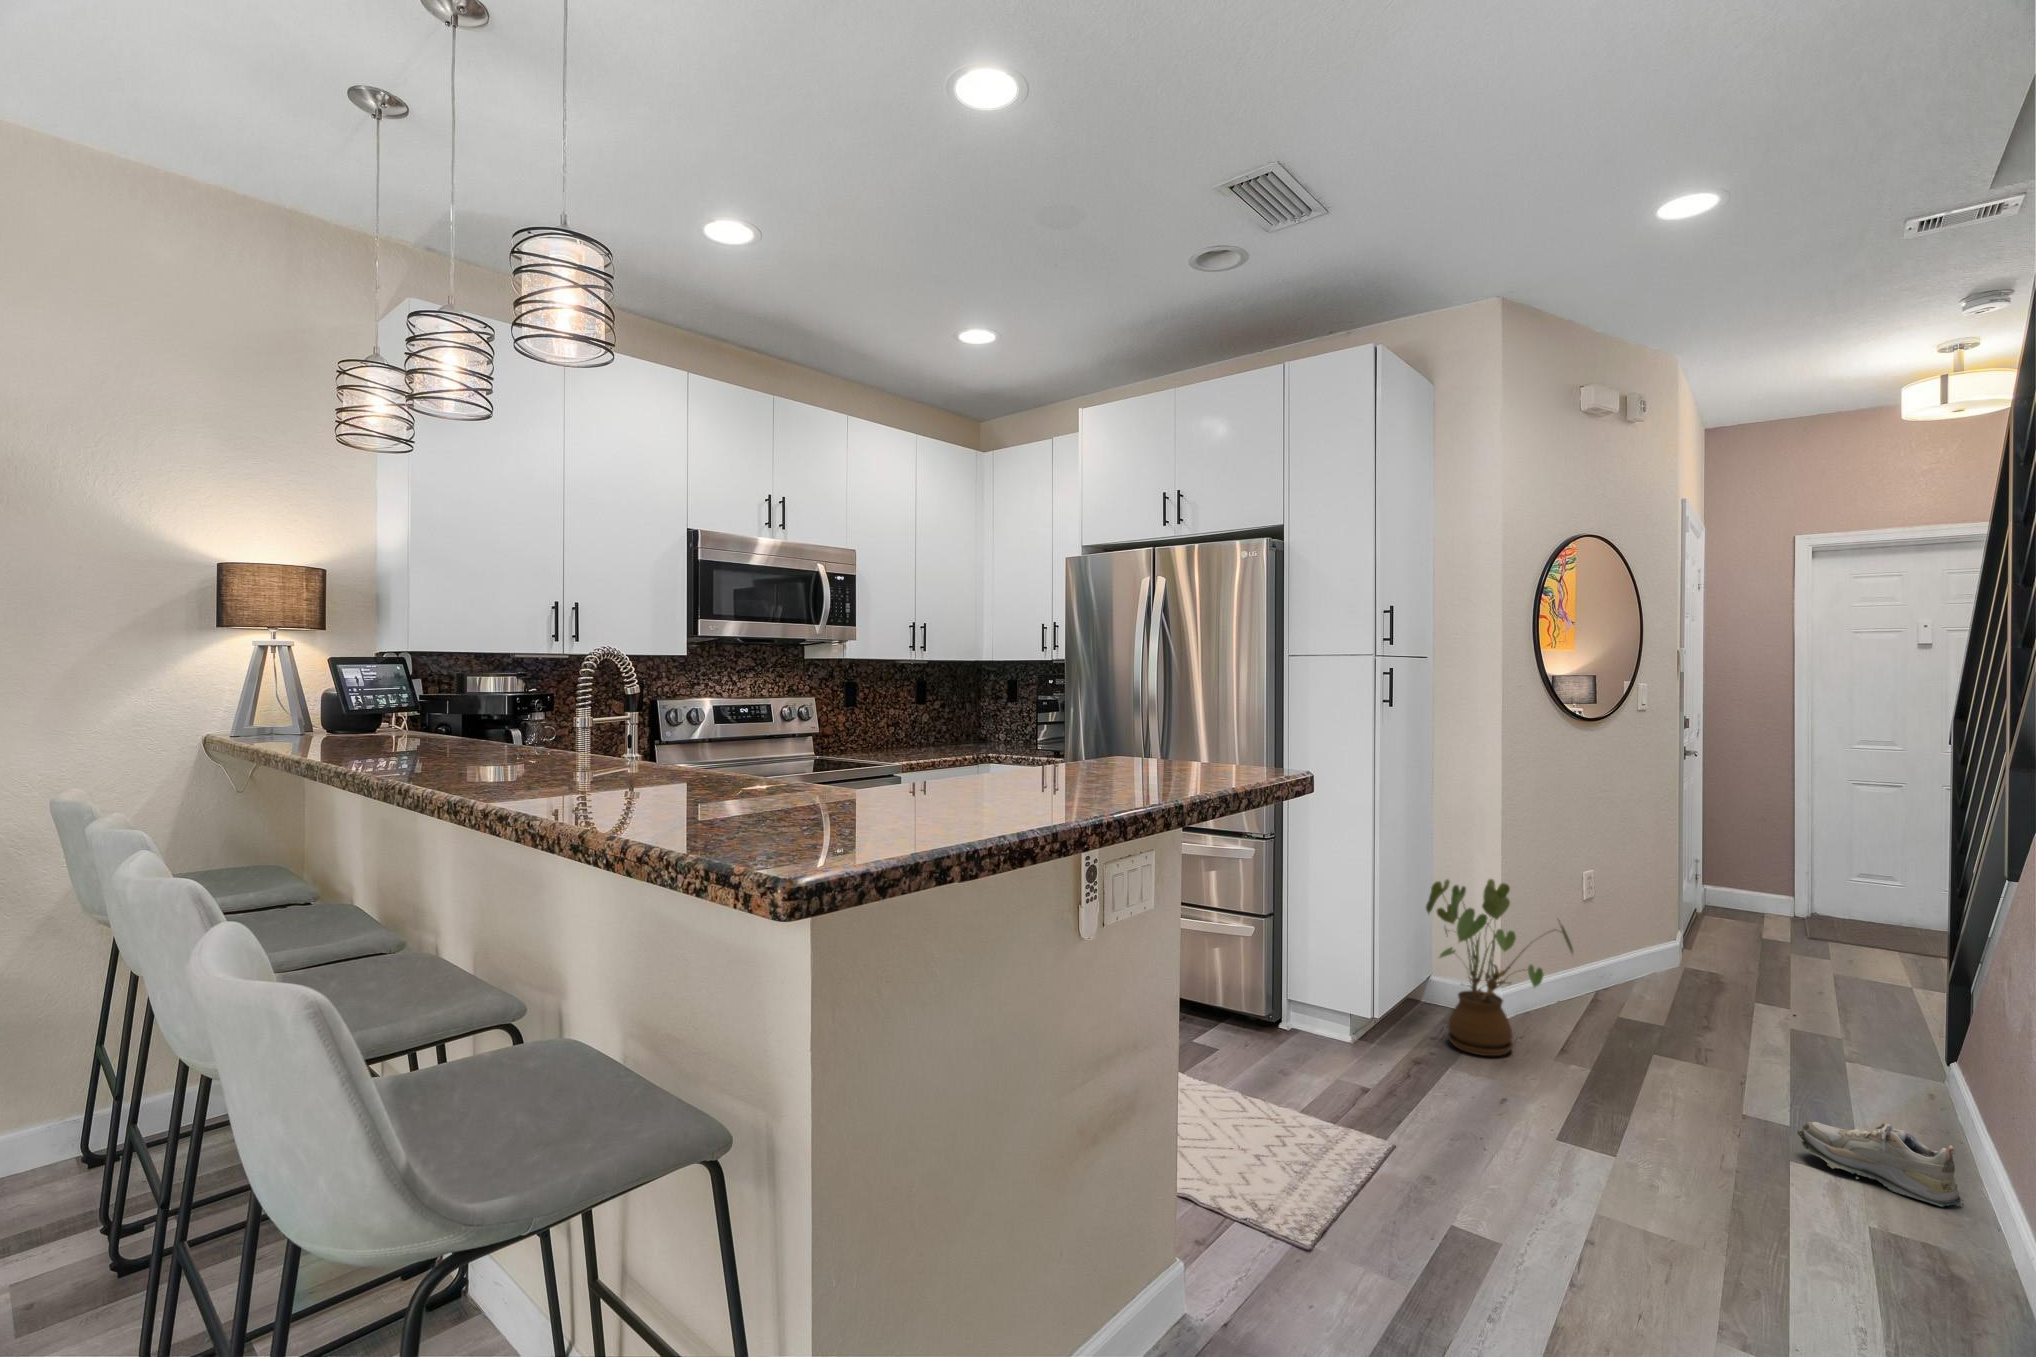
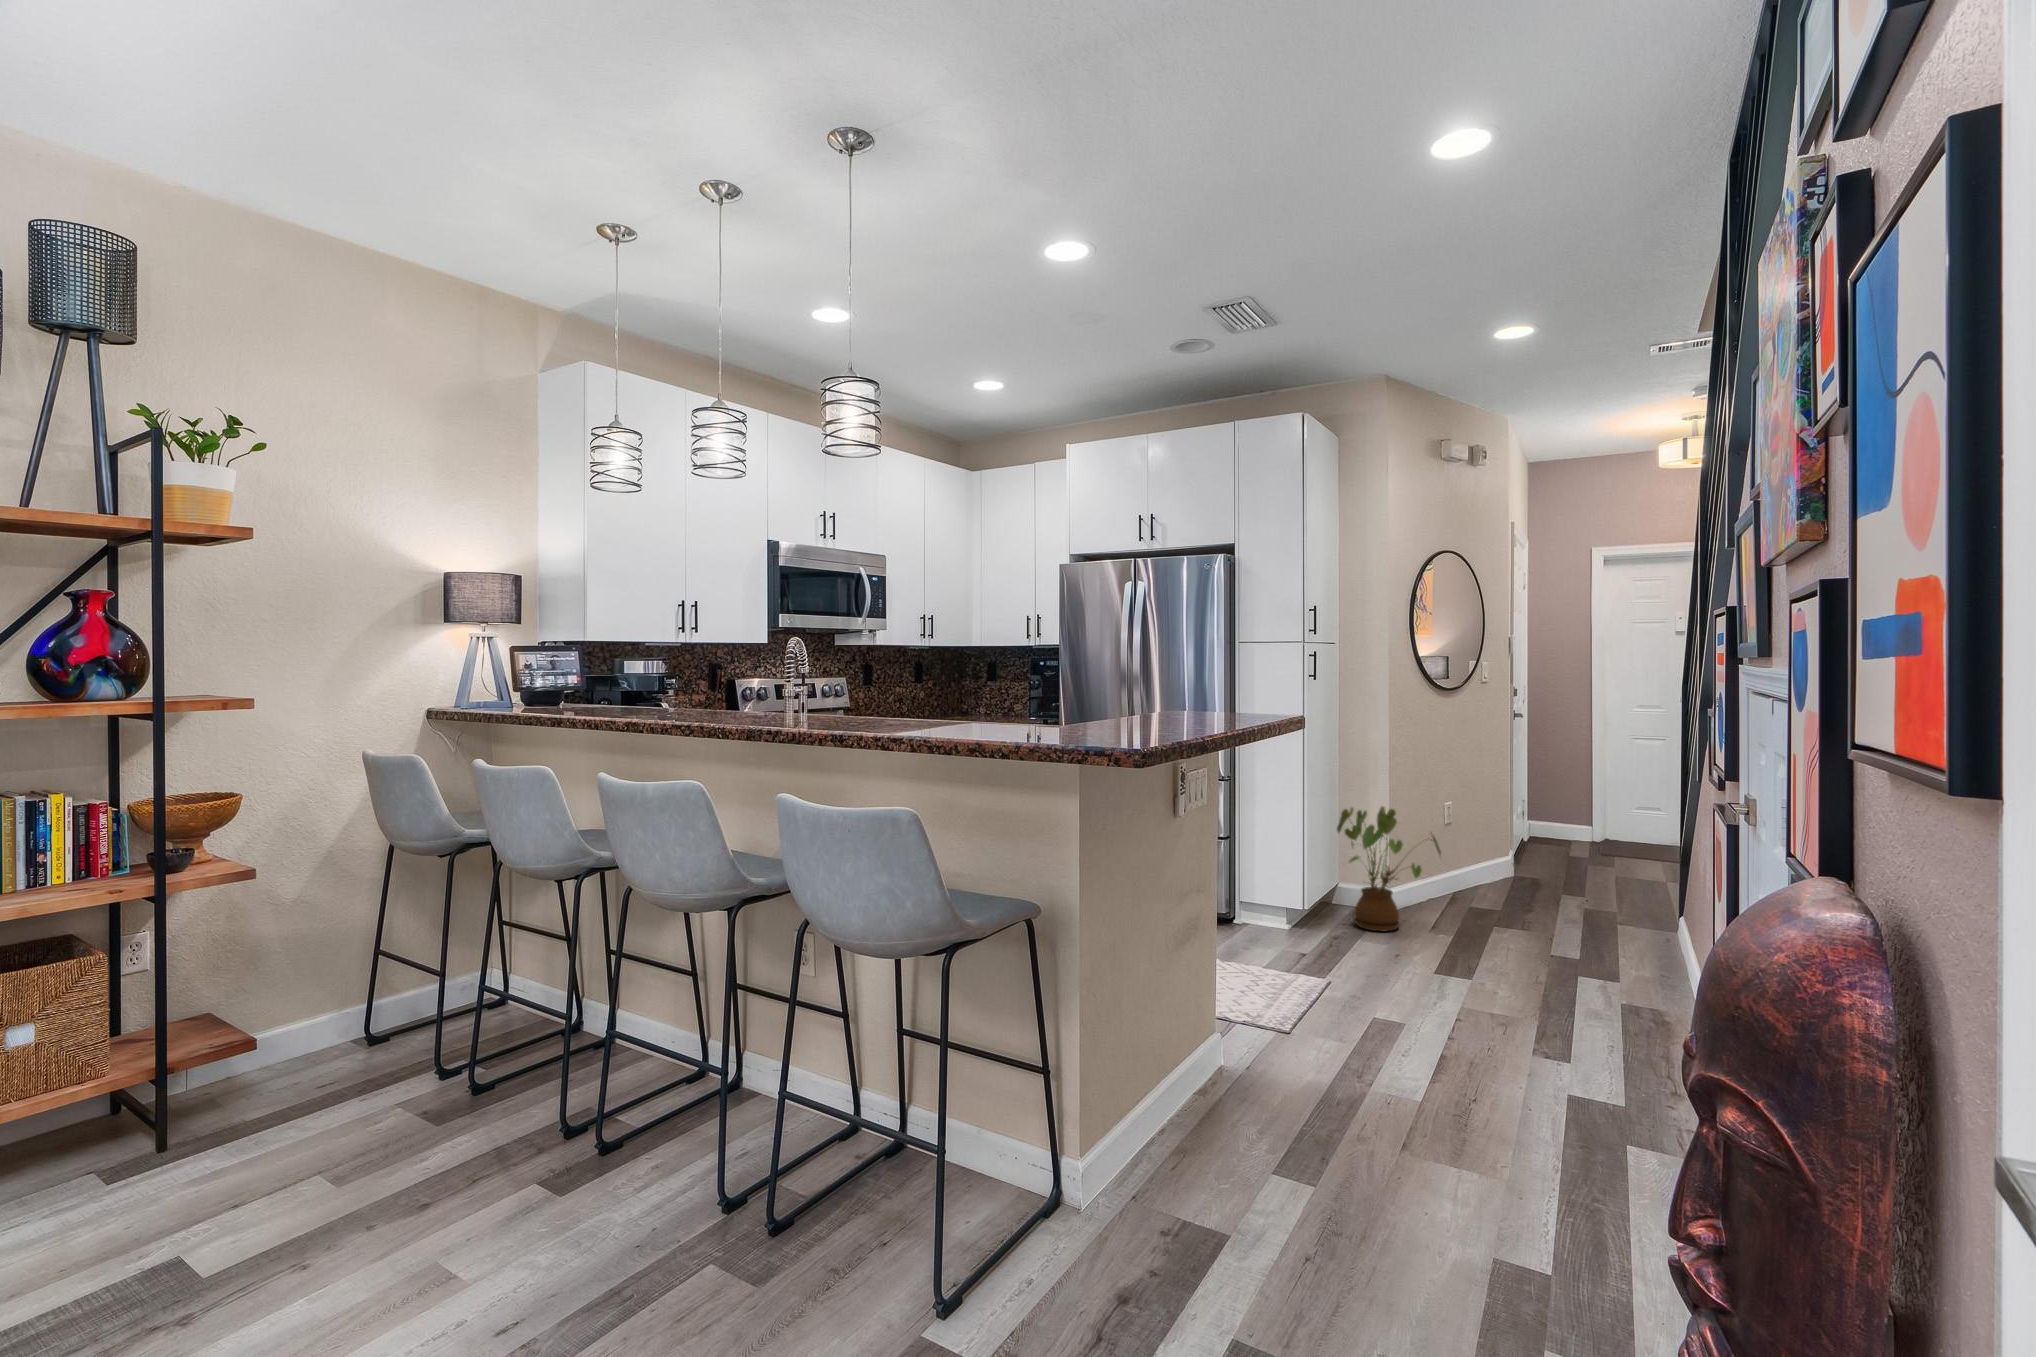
shoe: present [1797,1122,1964,1207] -> none [1585,944,1681,993]

